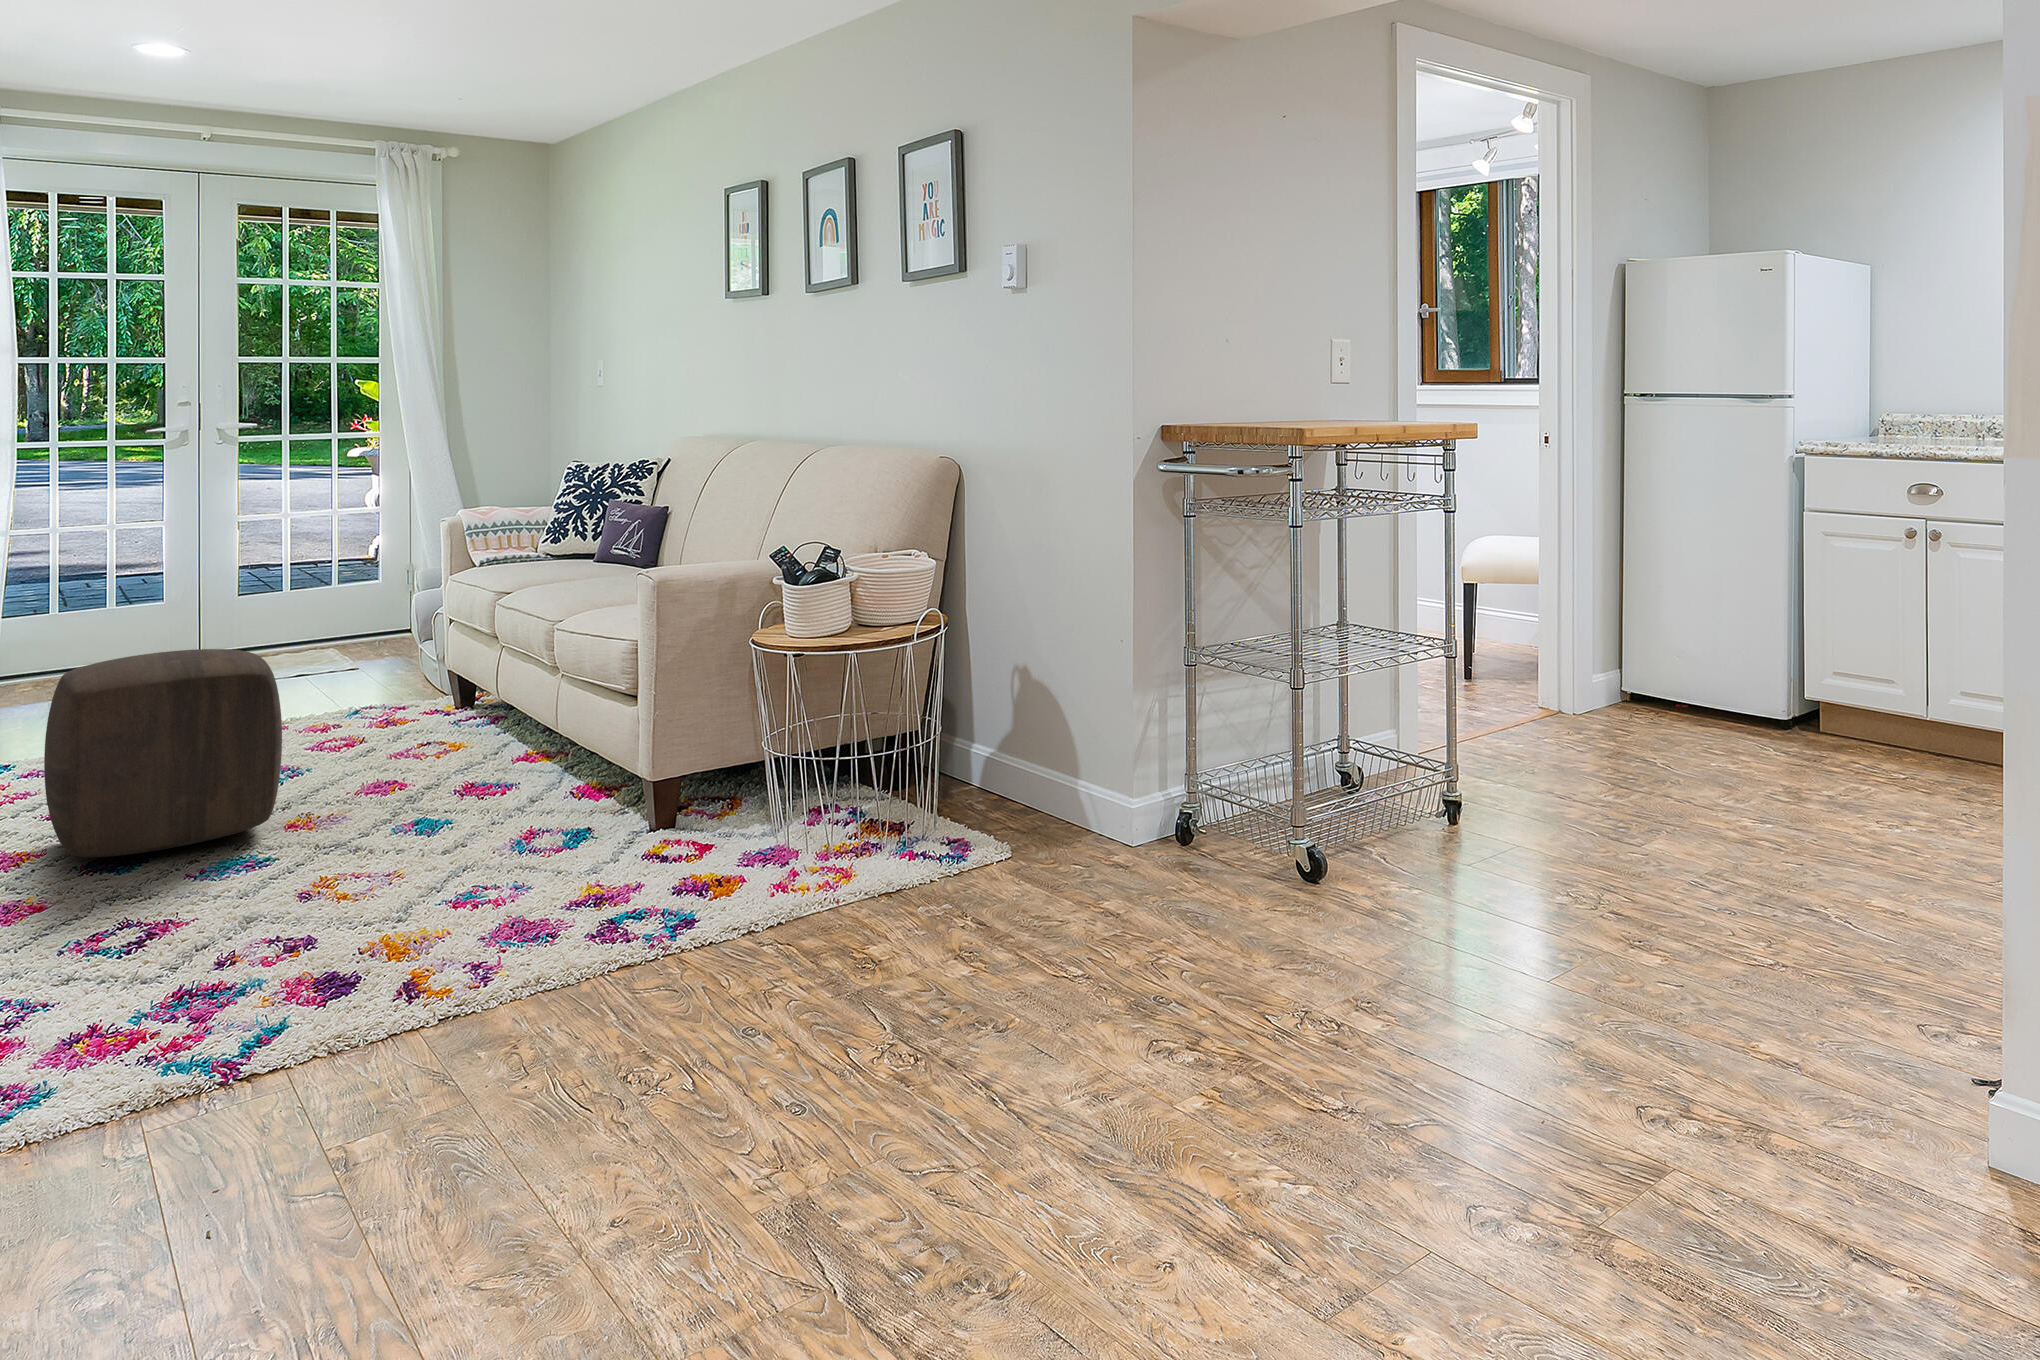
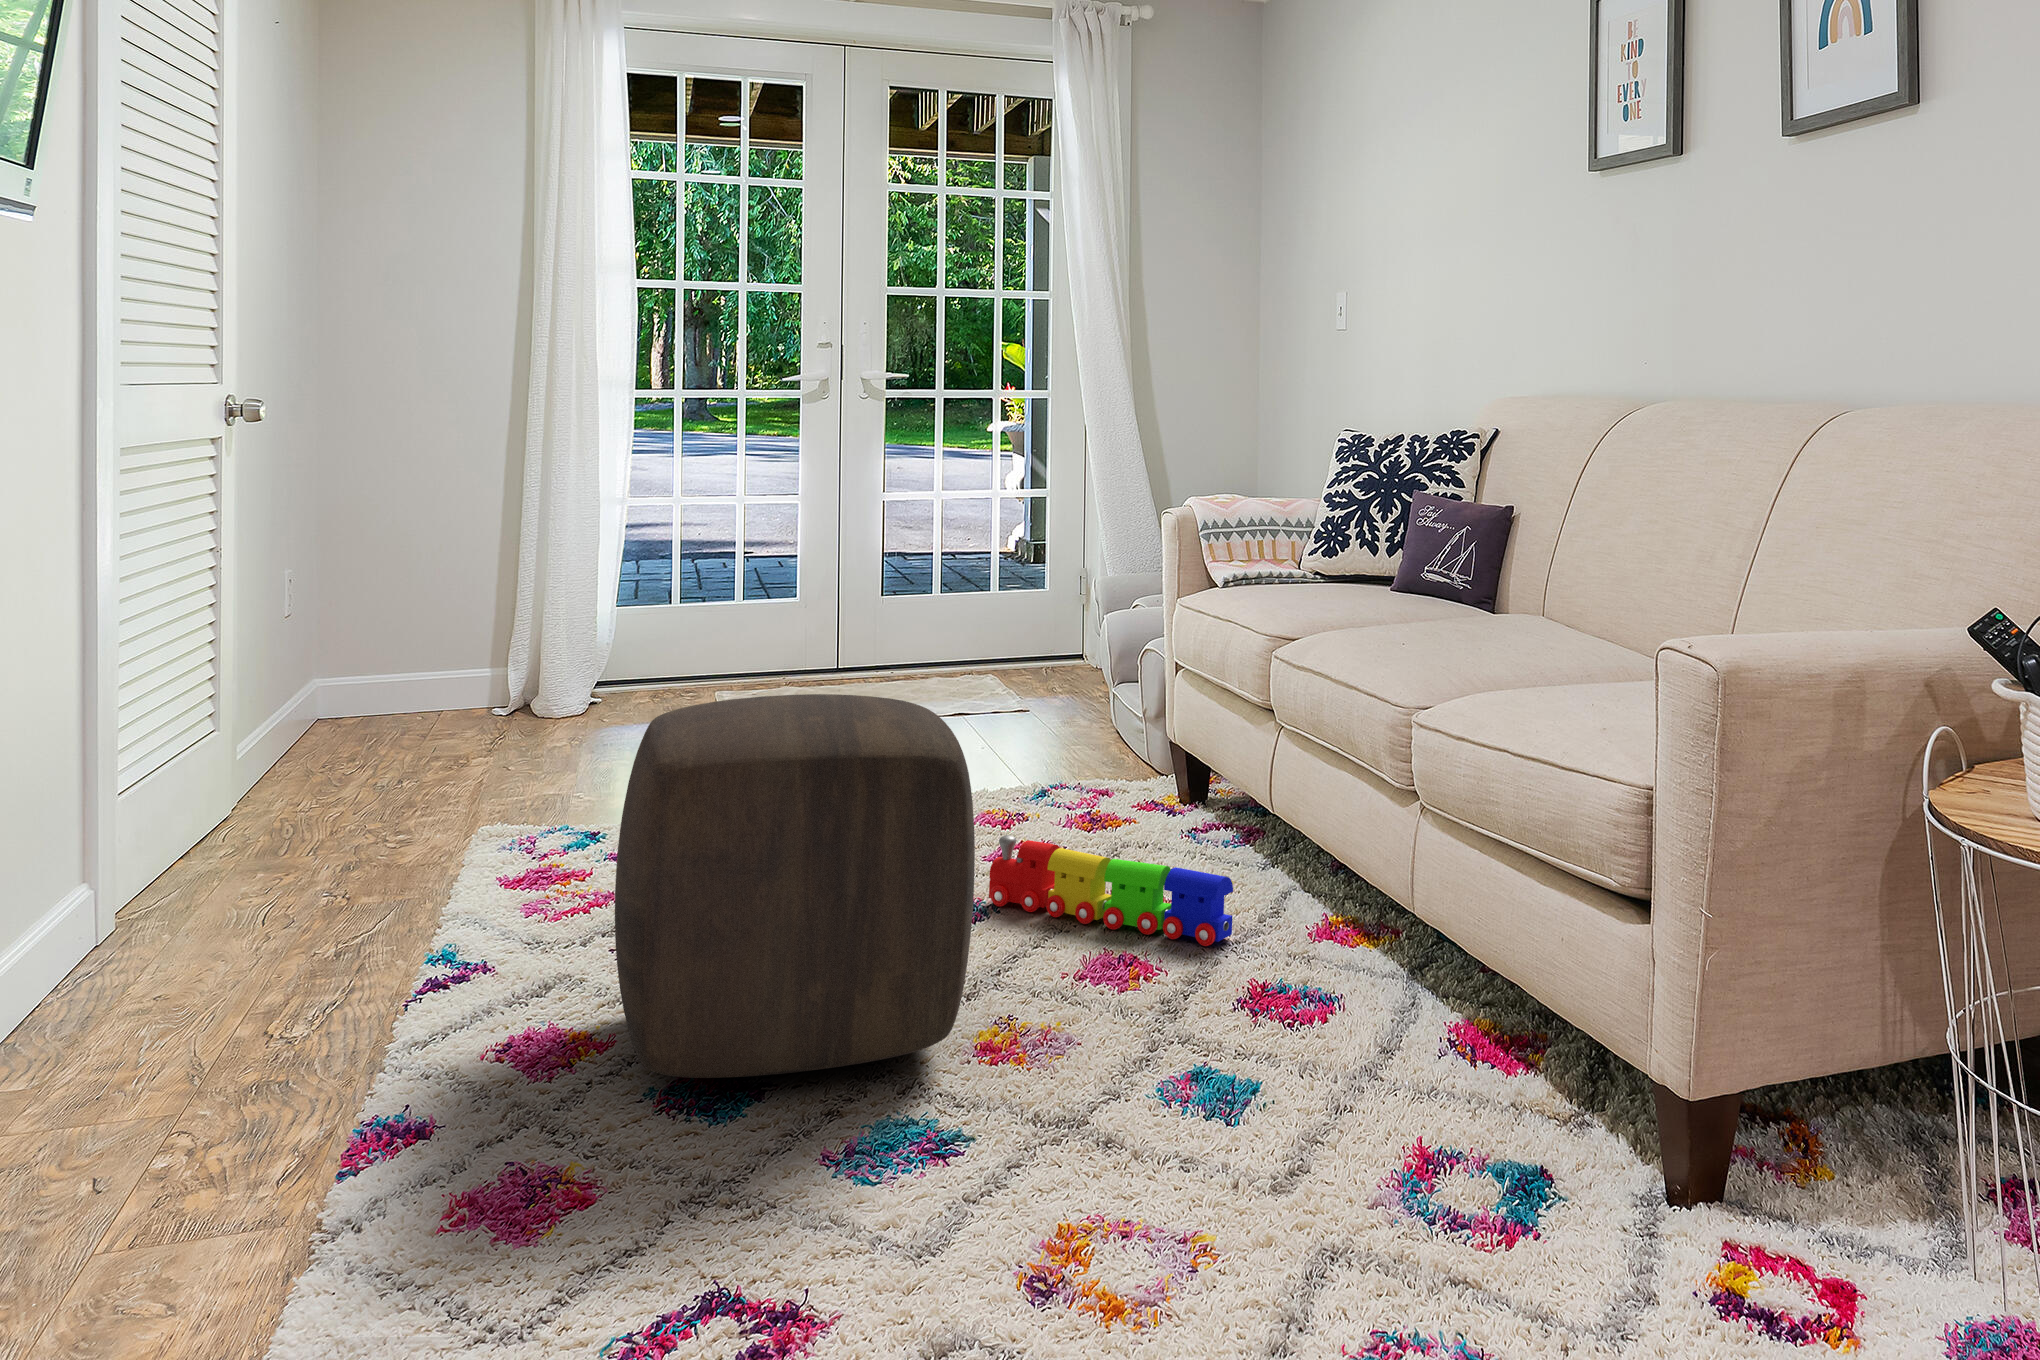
toy train: none [306,727,465,770] -> present [989,835,1233,946]

